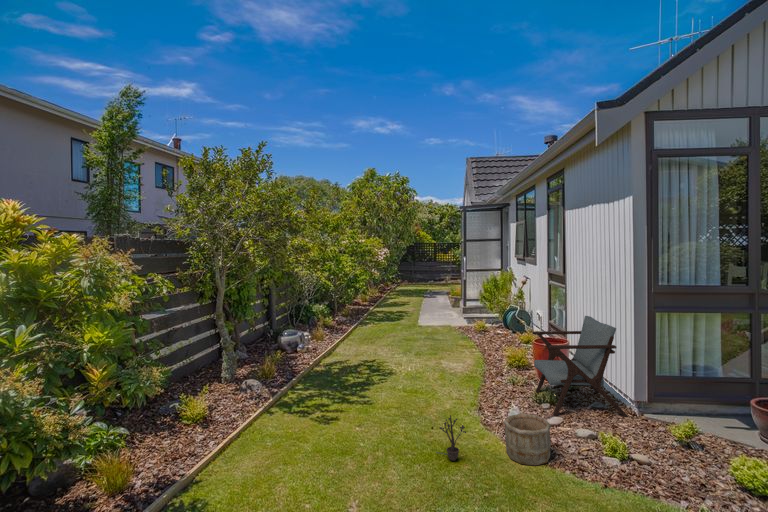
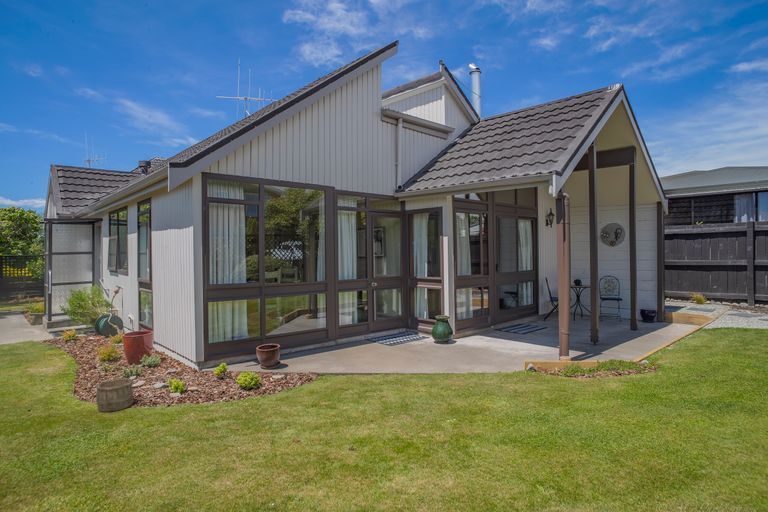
lounge chair: present [533,316,628,417] -> none [122,309,192,383]
decorative plant: present [436,415,466,461] -> none [32,389,62,425]

